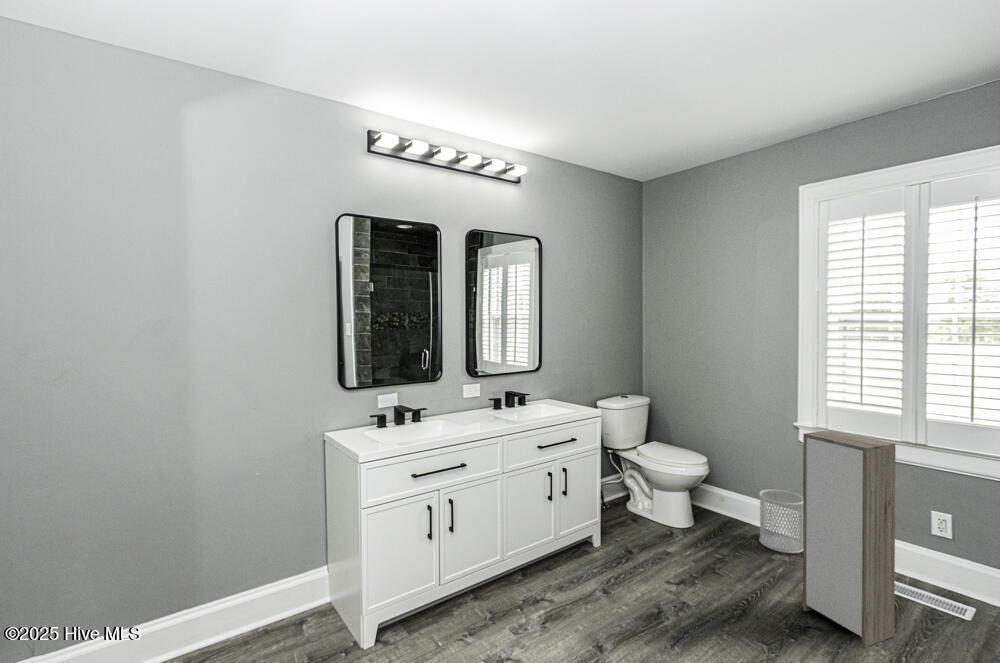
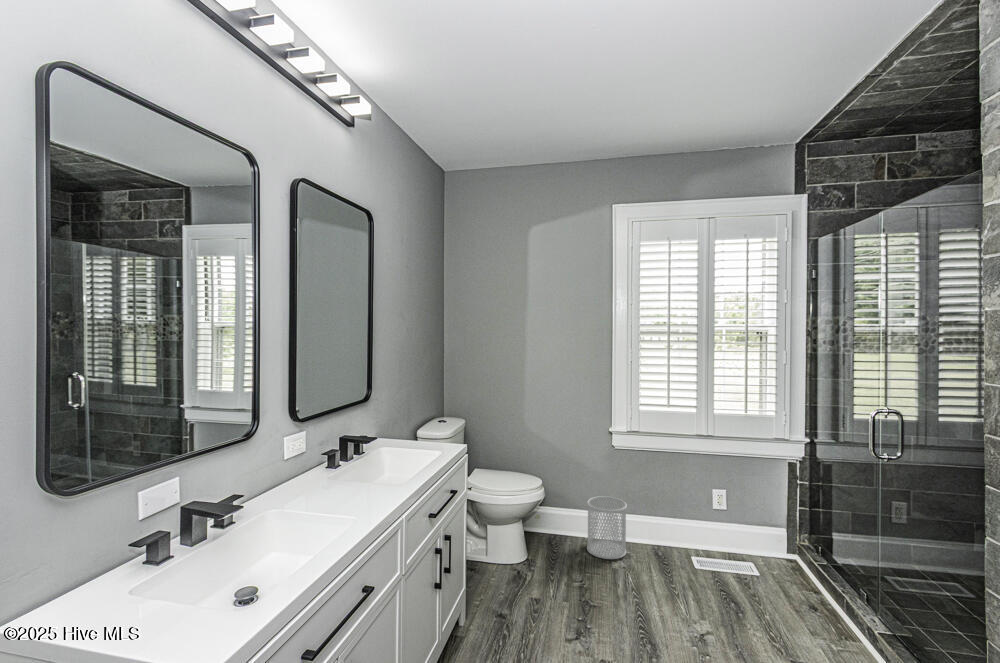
storage cabinet: present [803,430,896,647] -> none [684,435,752,633]

